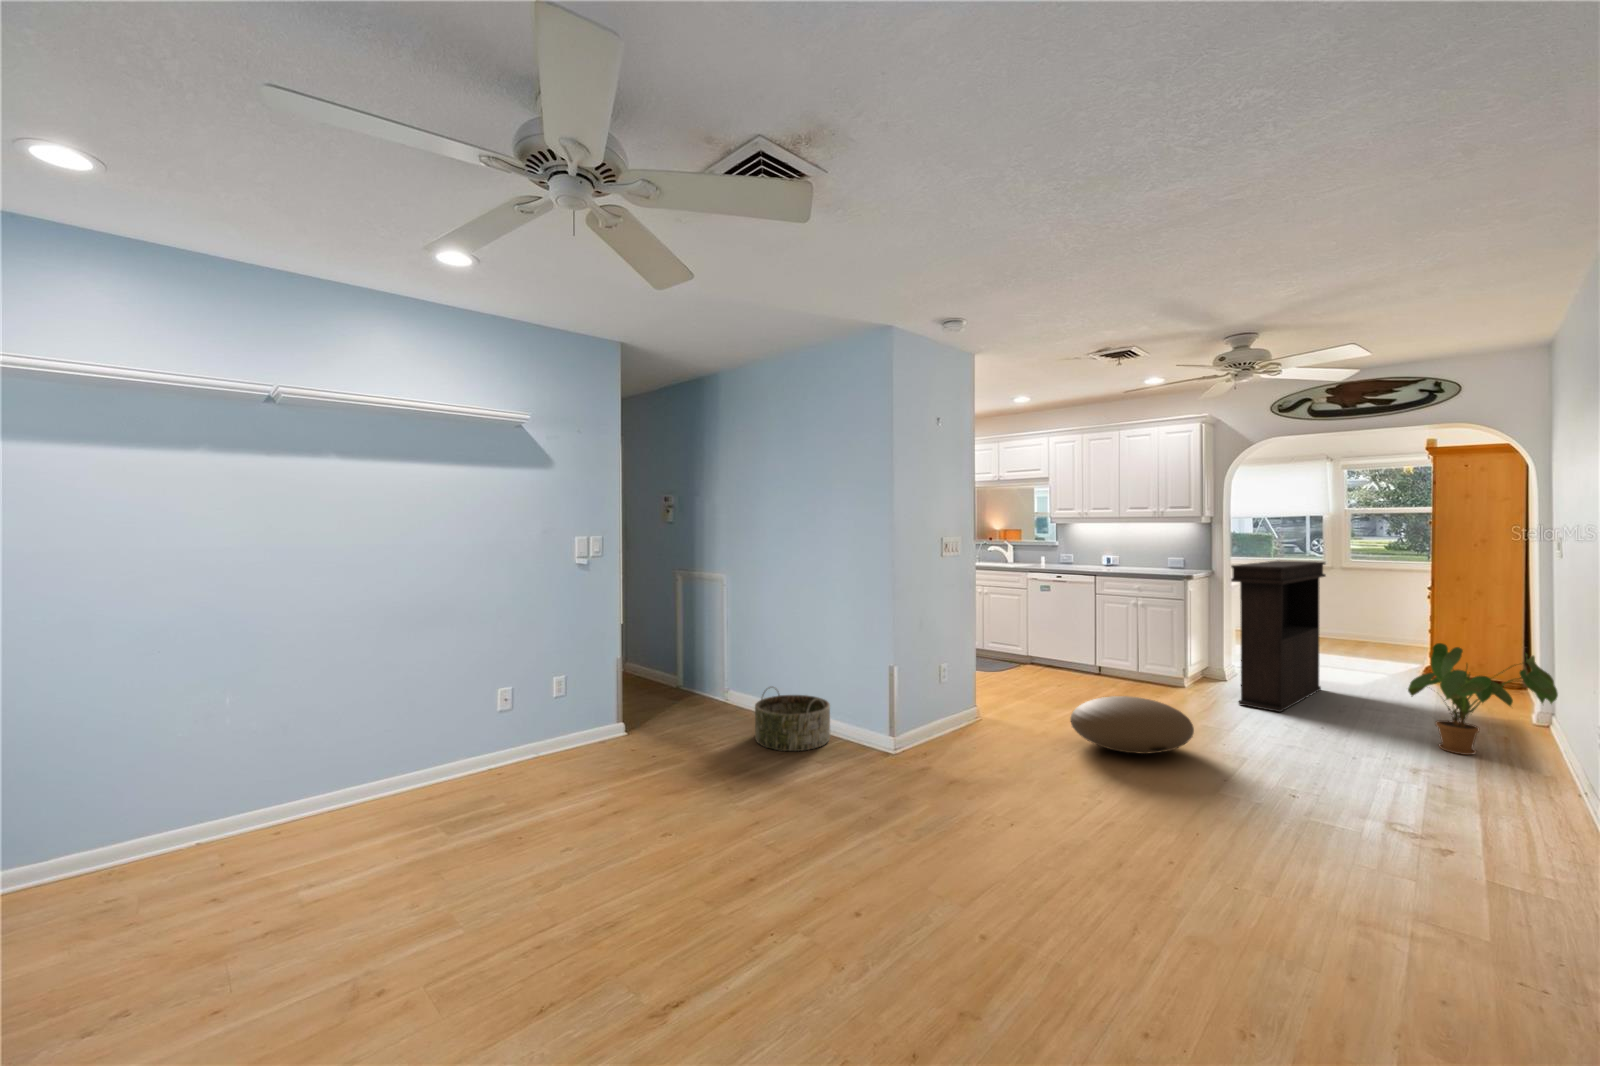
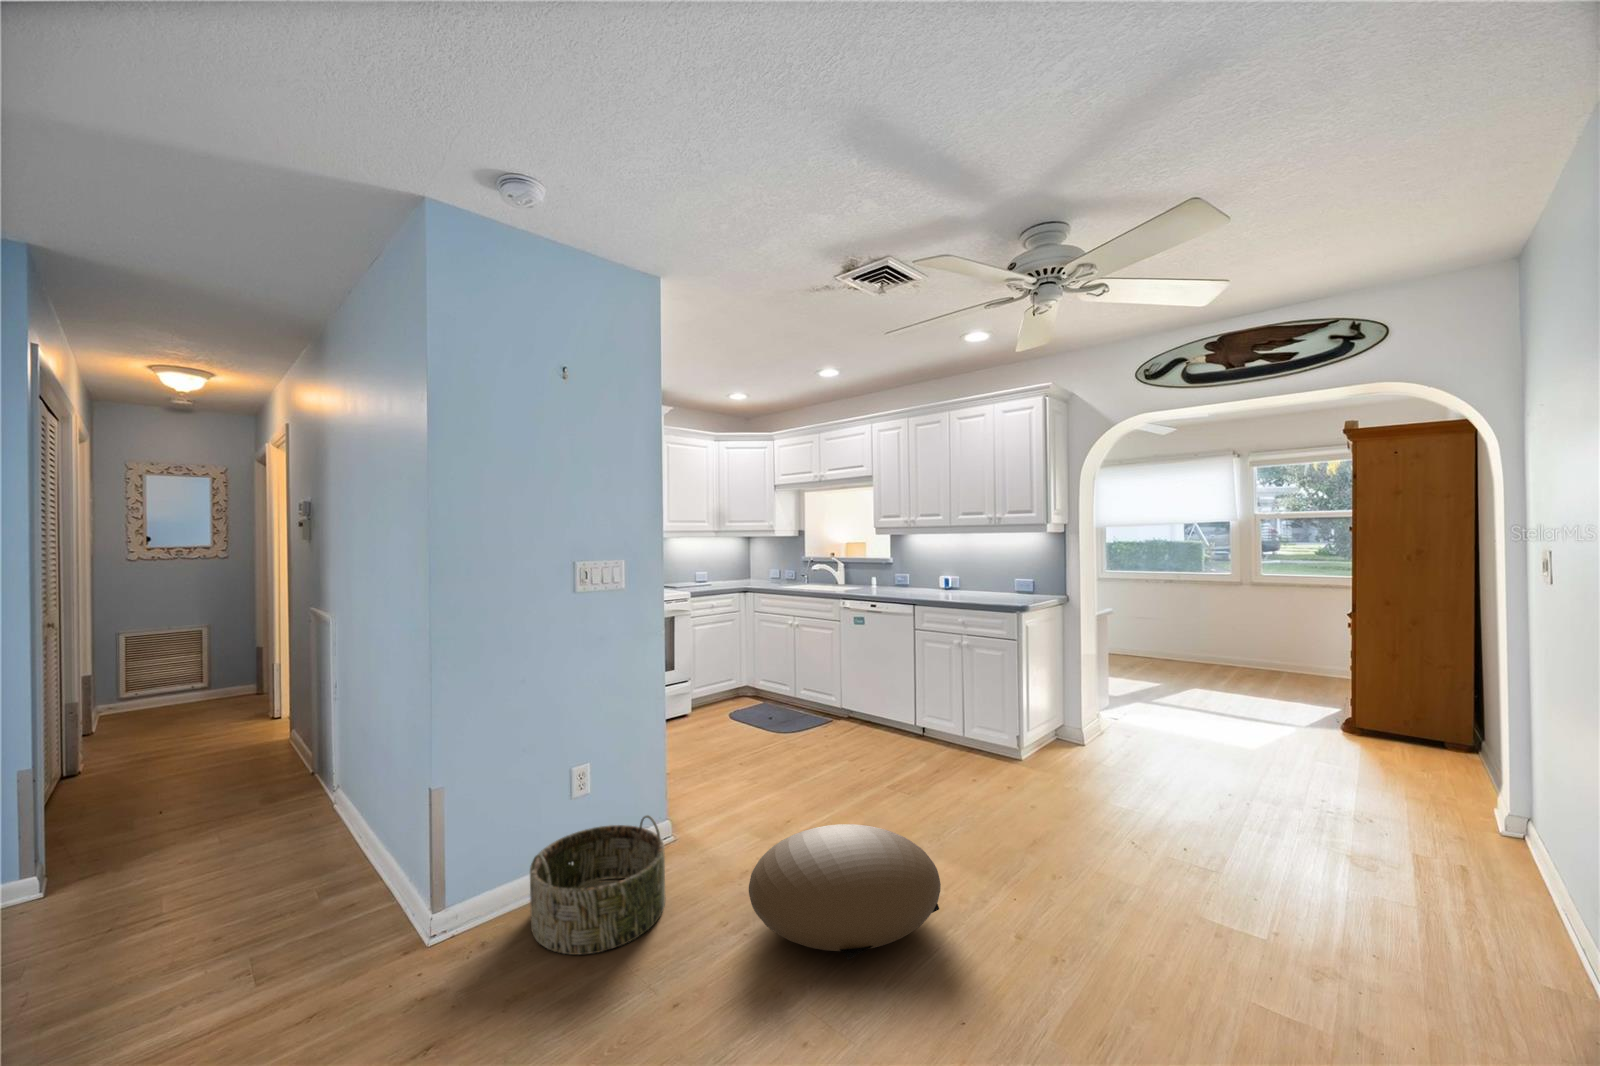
console table: present [1231,561,1326,712] -> none [1063,583,1210,819]
house plant: present [1408,643,1558,755] -> none [1298,739,1547,931]
basket: present [755,692,830,751] -> present [530,815,665,954]

